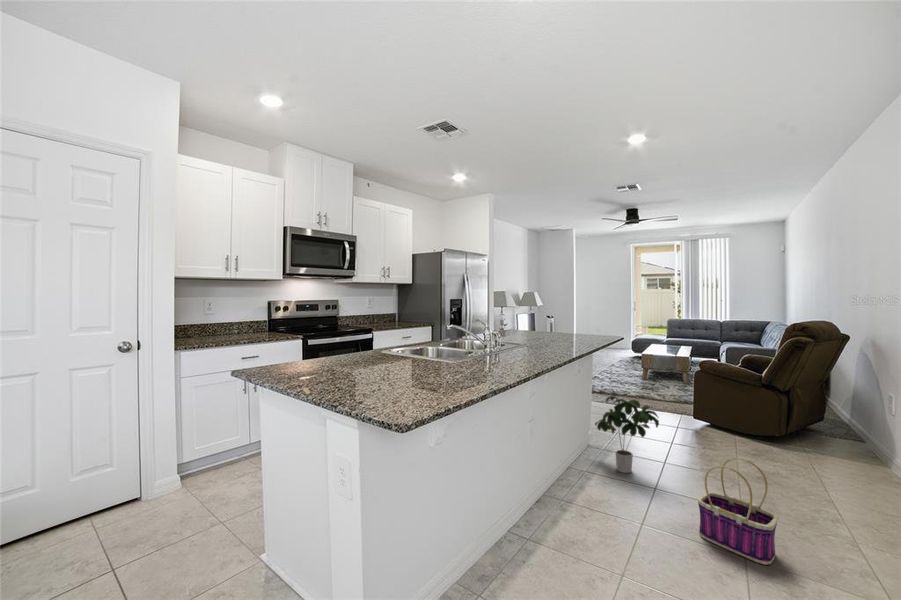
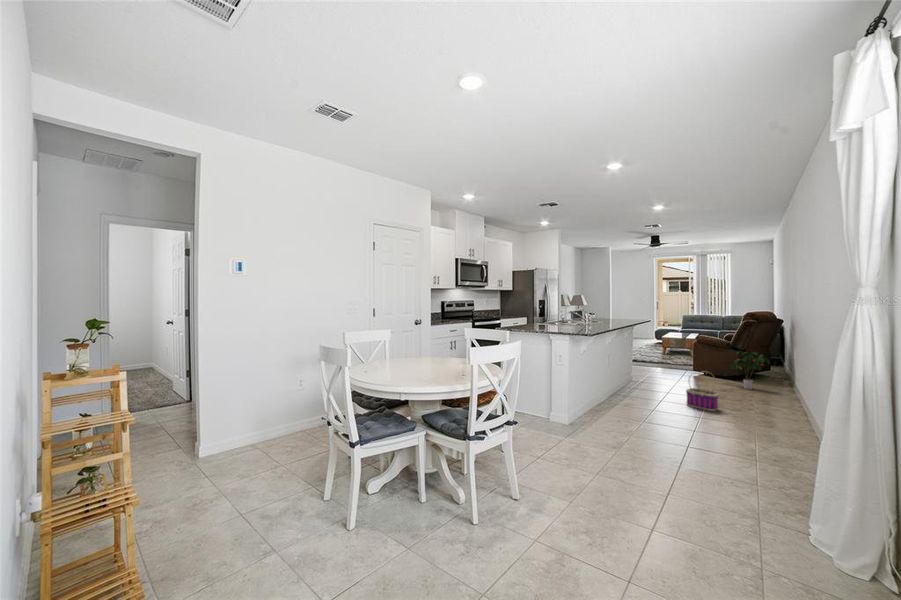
potted plant: present [595,396,659,473] -> present [729,351,769,389]

